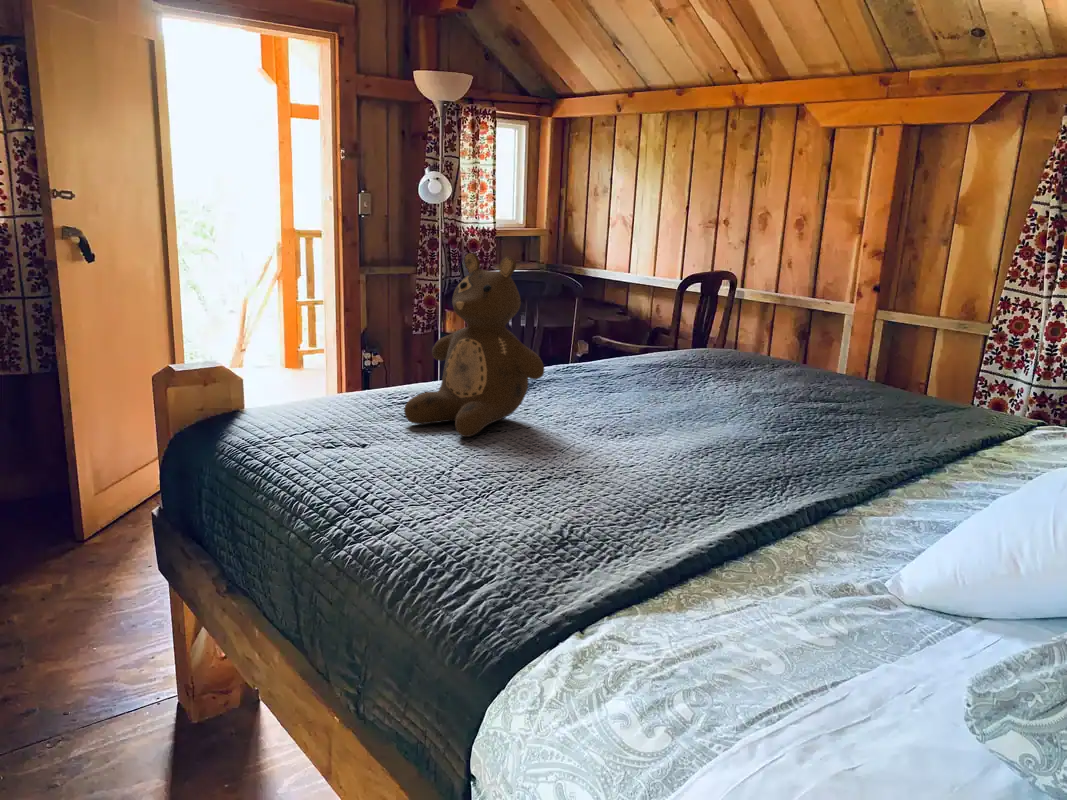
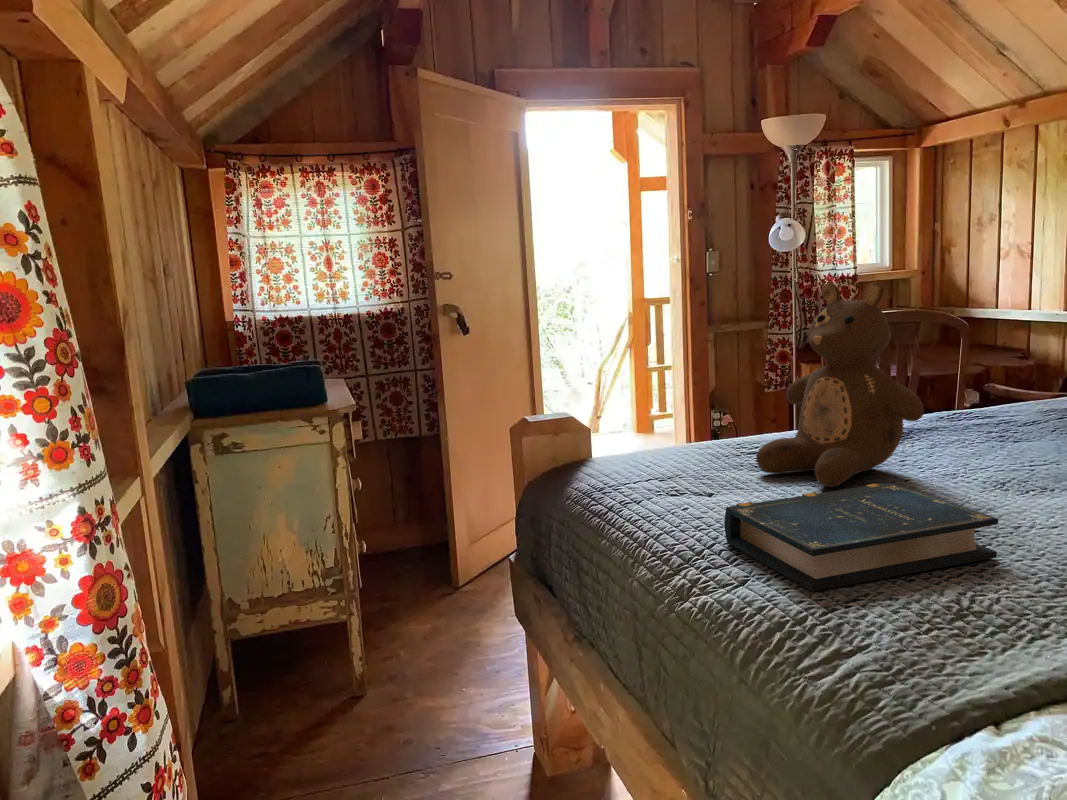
book: none [376,435,594,534] -> present [724,483,998,592]

